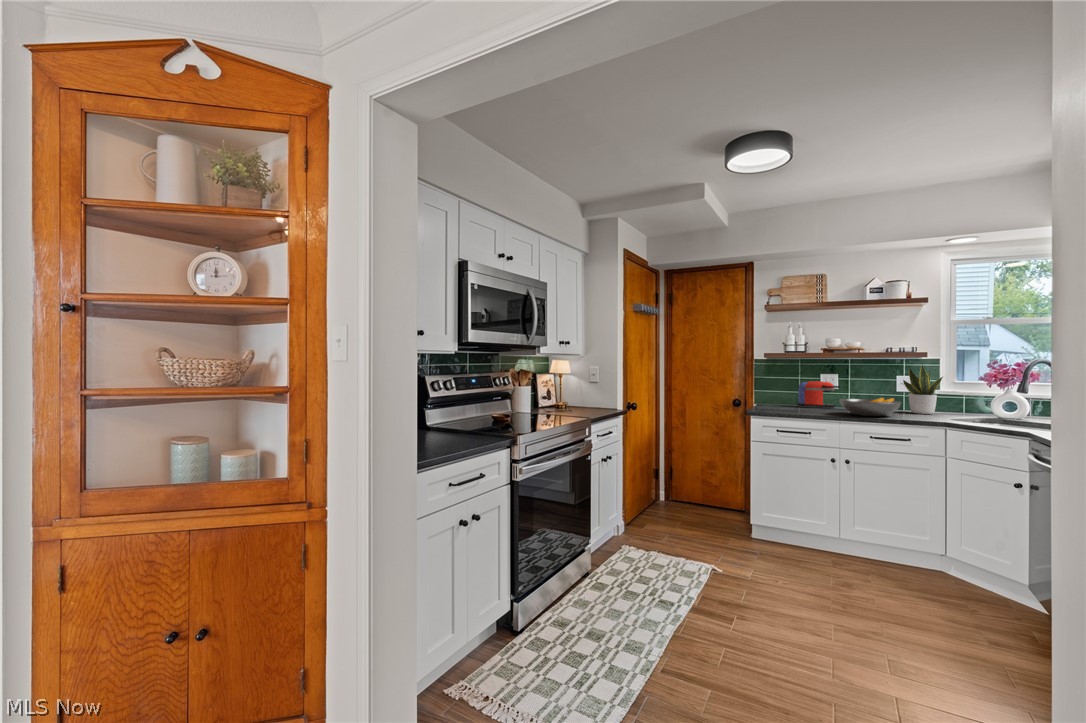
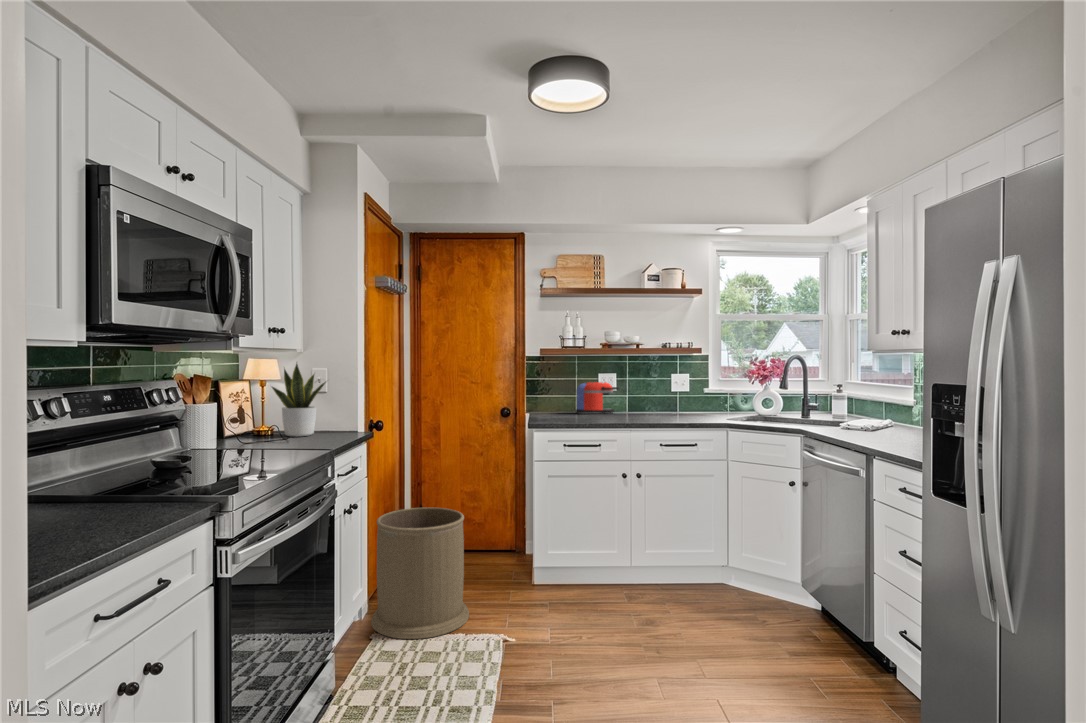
potted plant: present [903,364,943,414] -> present [272,364,326,437]
fruit bowl: present [839,398,901,416] -> none [625,399,685,421]
trash can: none [623,466,692,556] -> present [371,508,469,639]

